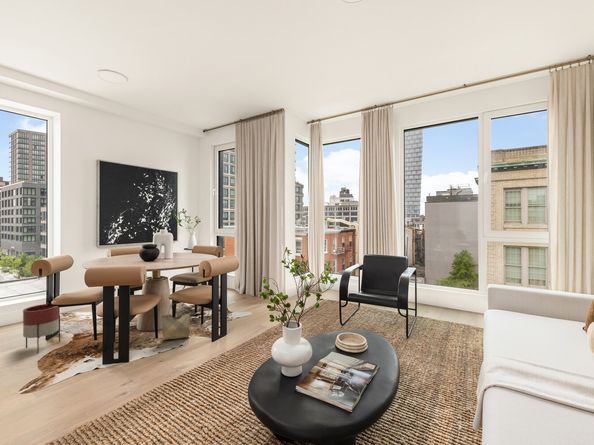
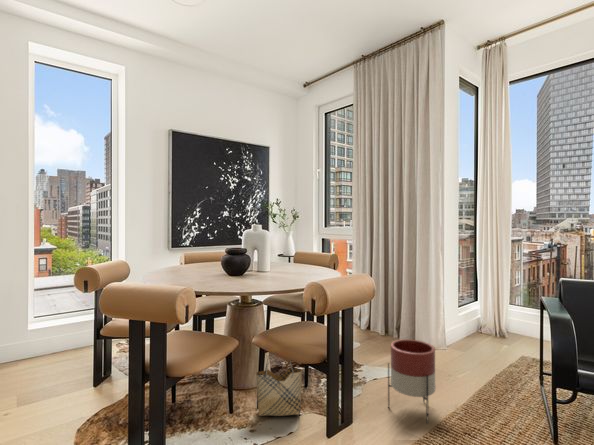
planter: present [23,304,60,353] -> present [388,339,436,423]

